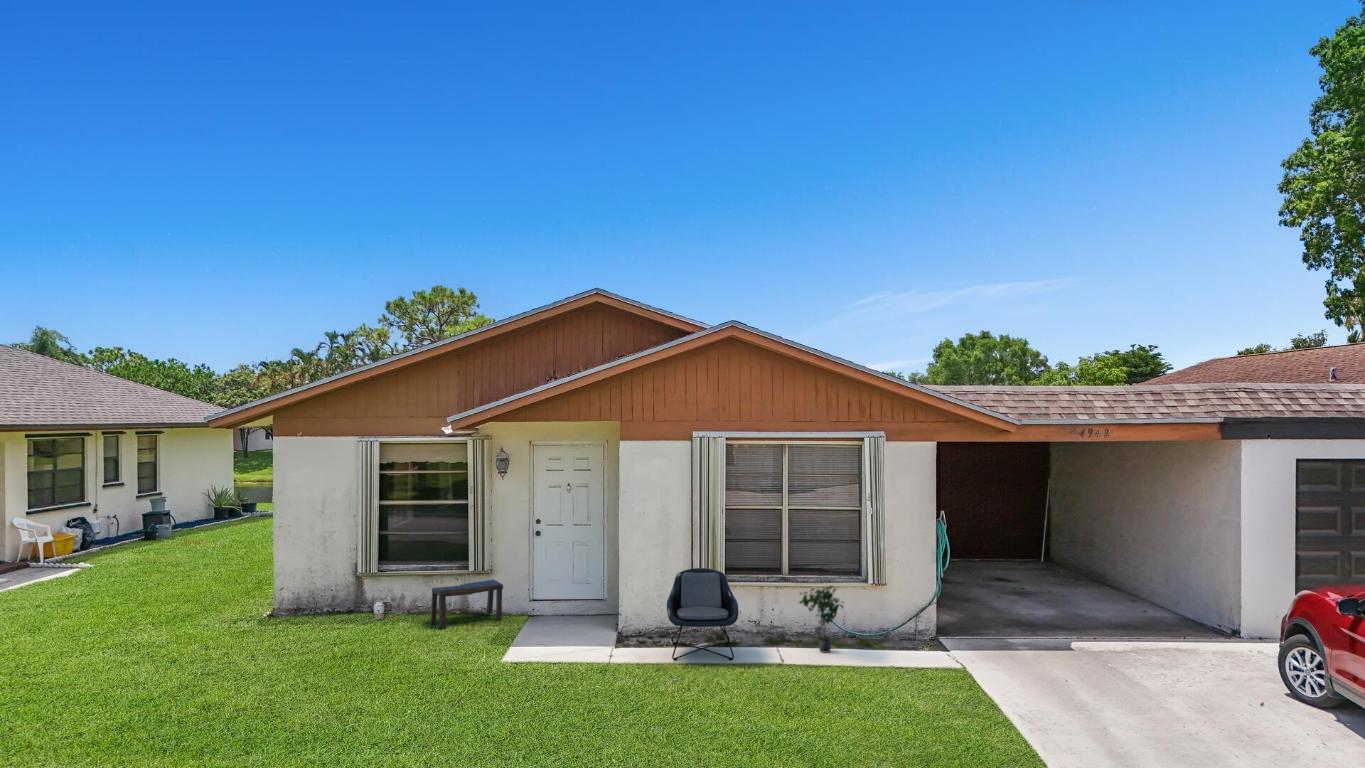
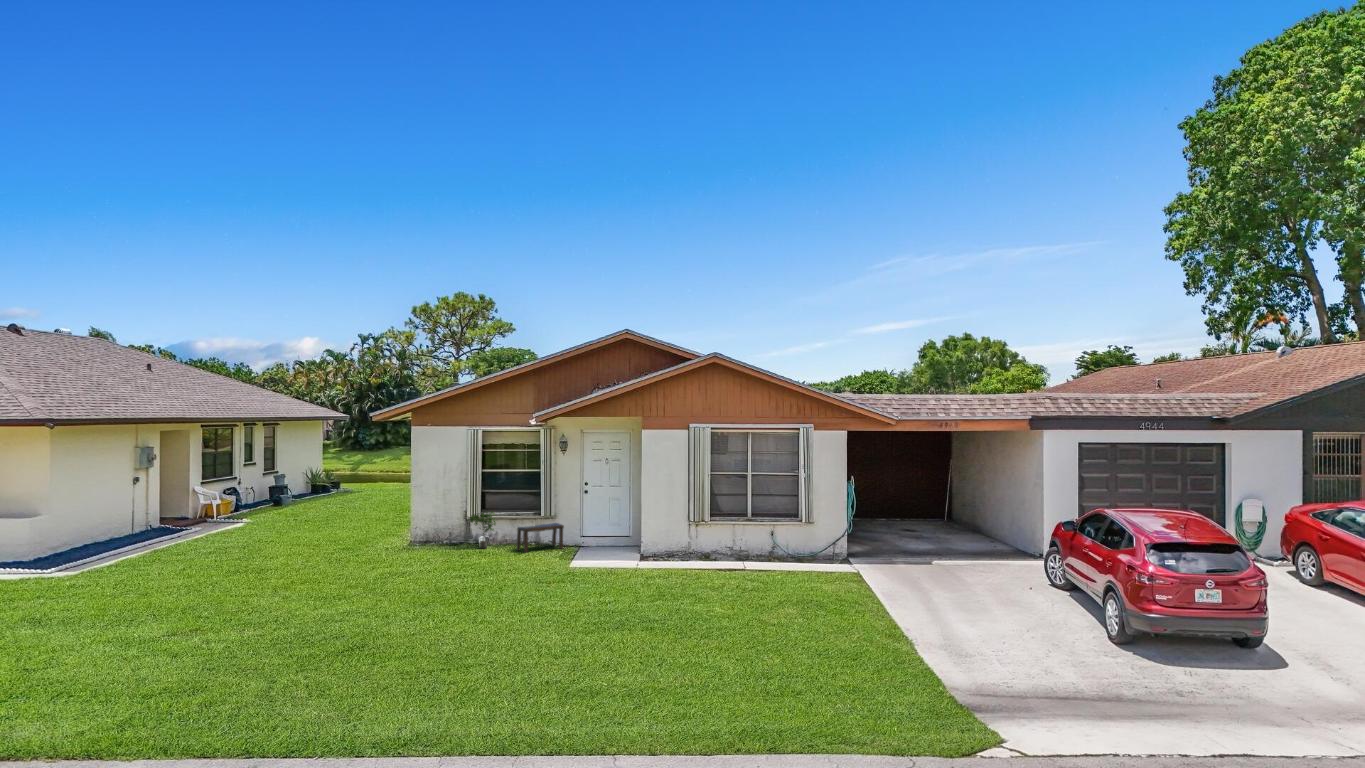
lounge chair: present [667,568,739,660] -> none [674,512,720,568]
potted plant: present [799,586,843,653] -> present [470,511,496,549]

